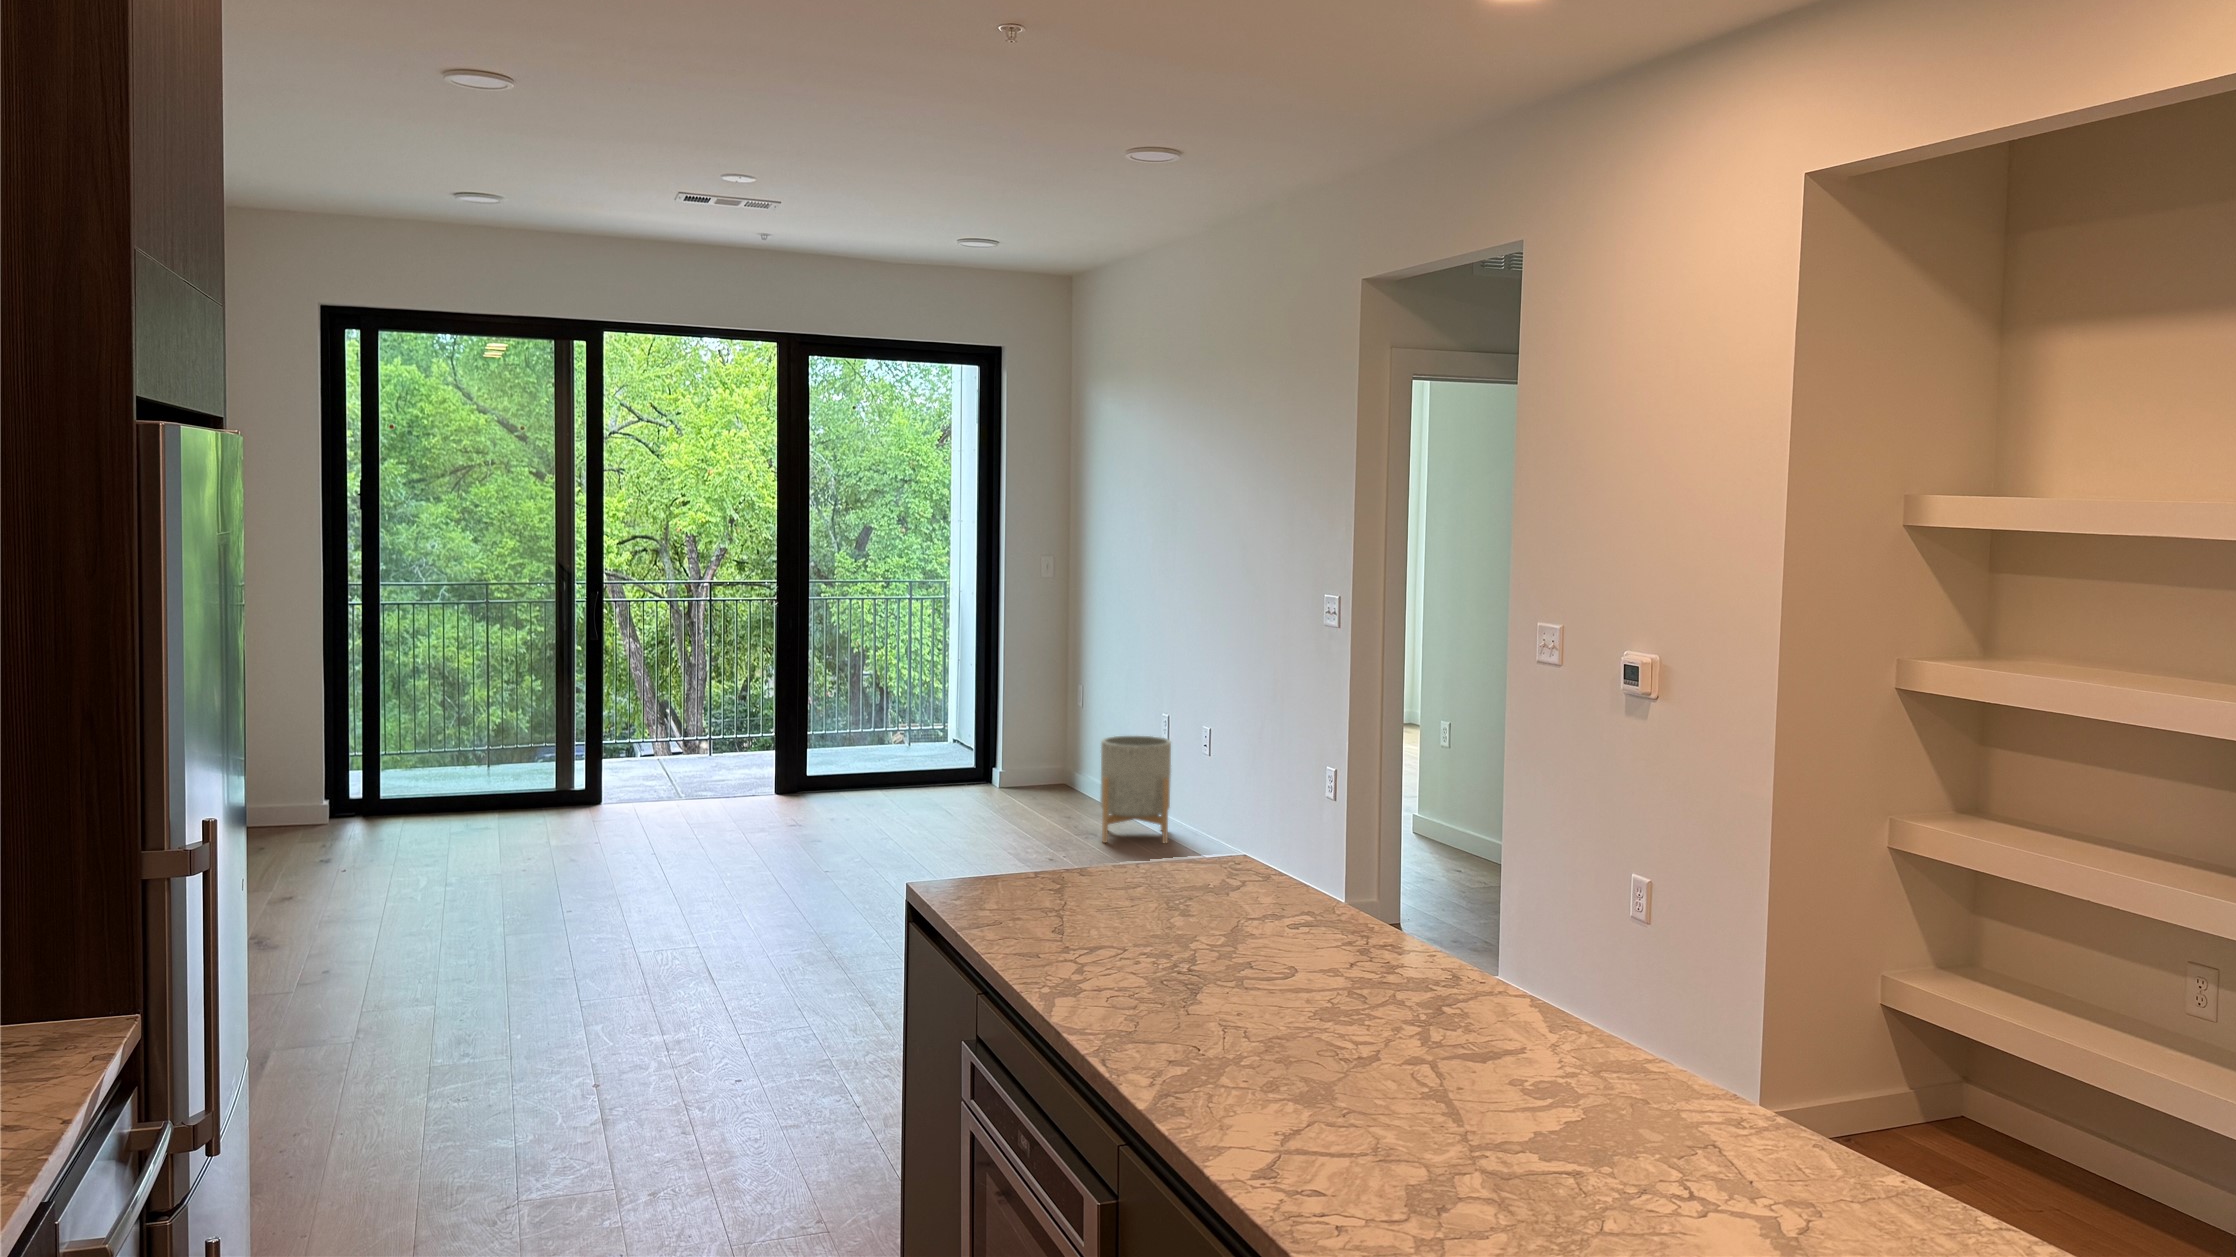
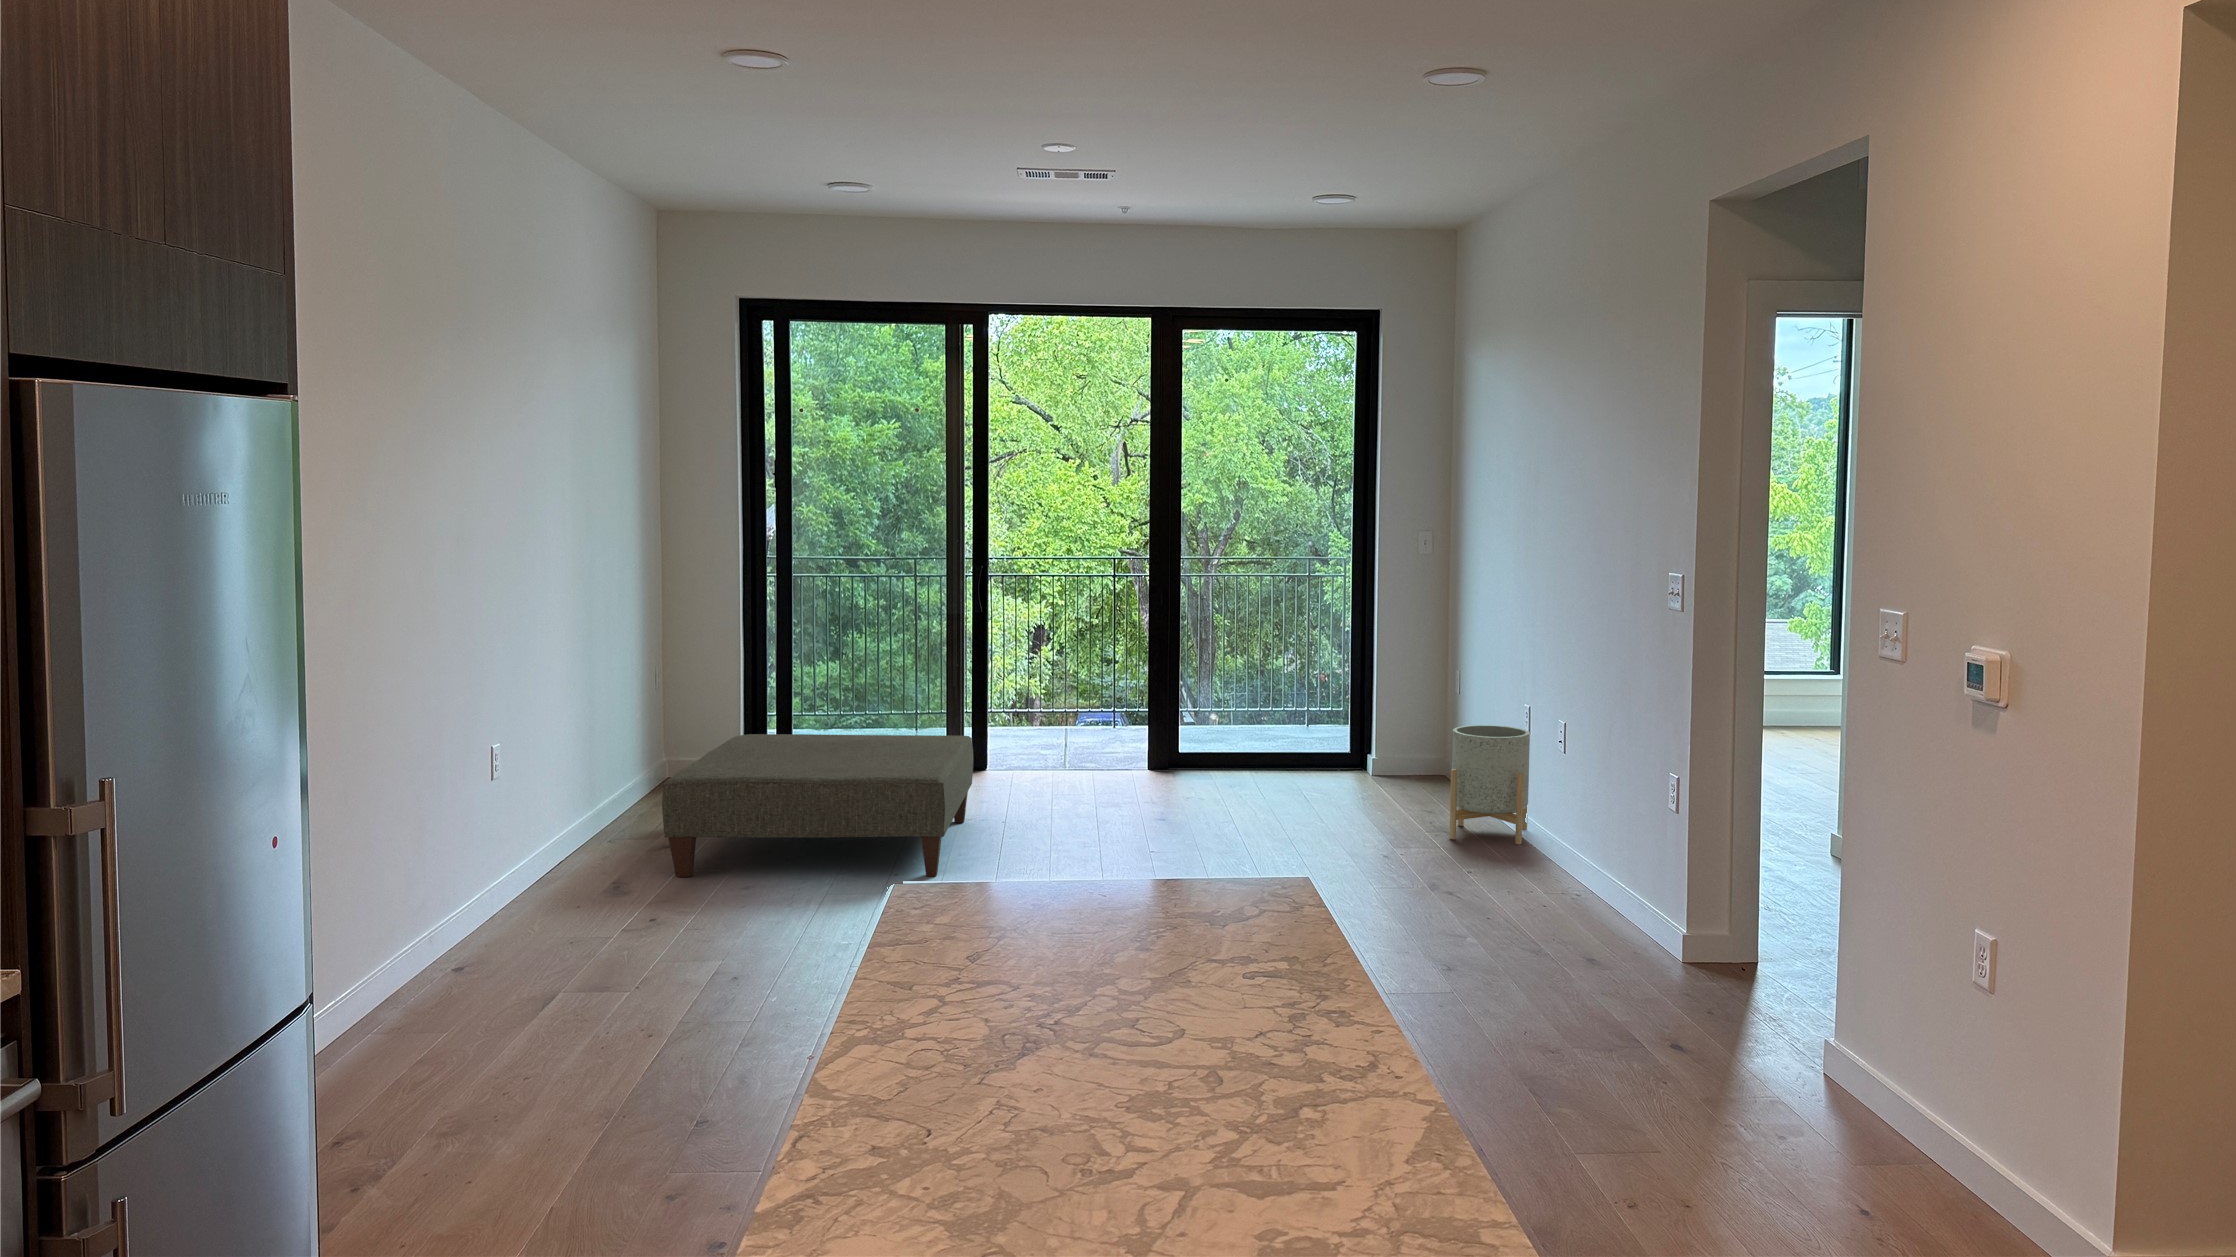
ottoman: none [301,768,628,934] -> present [662,734,973,877]

